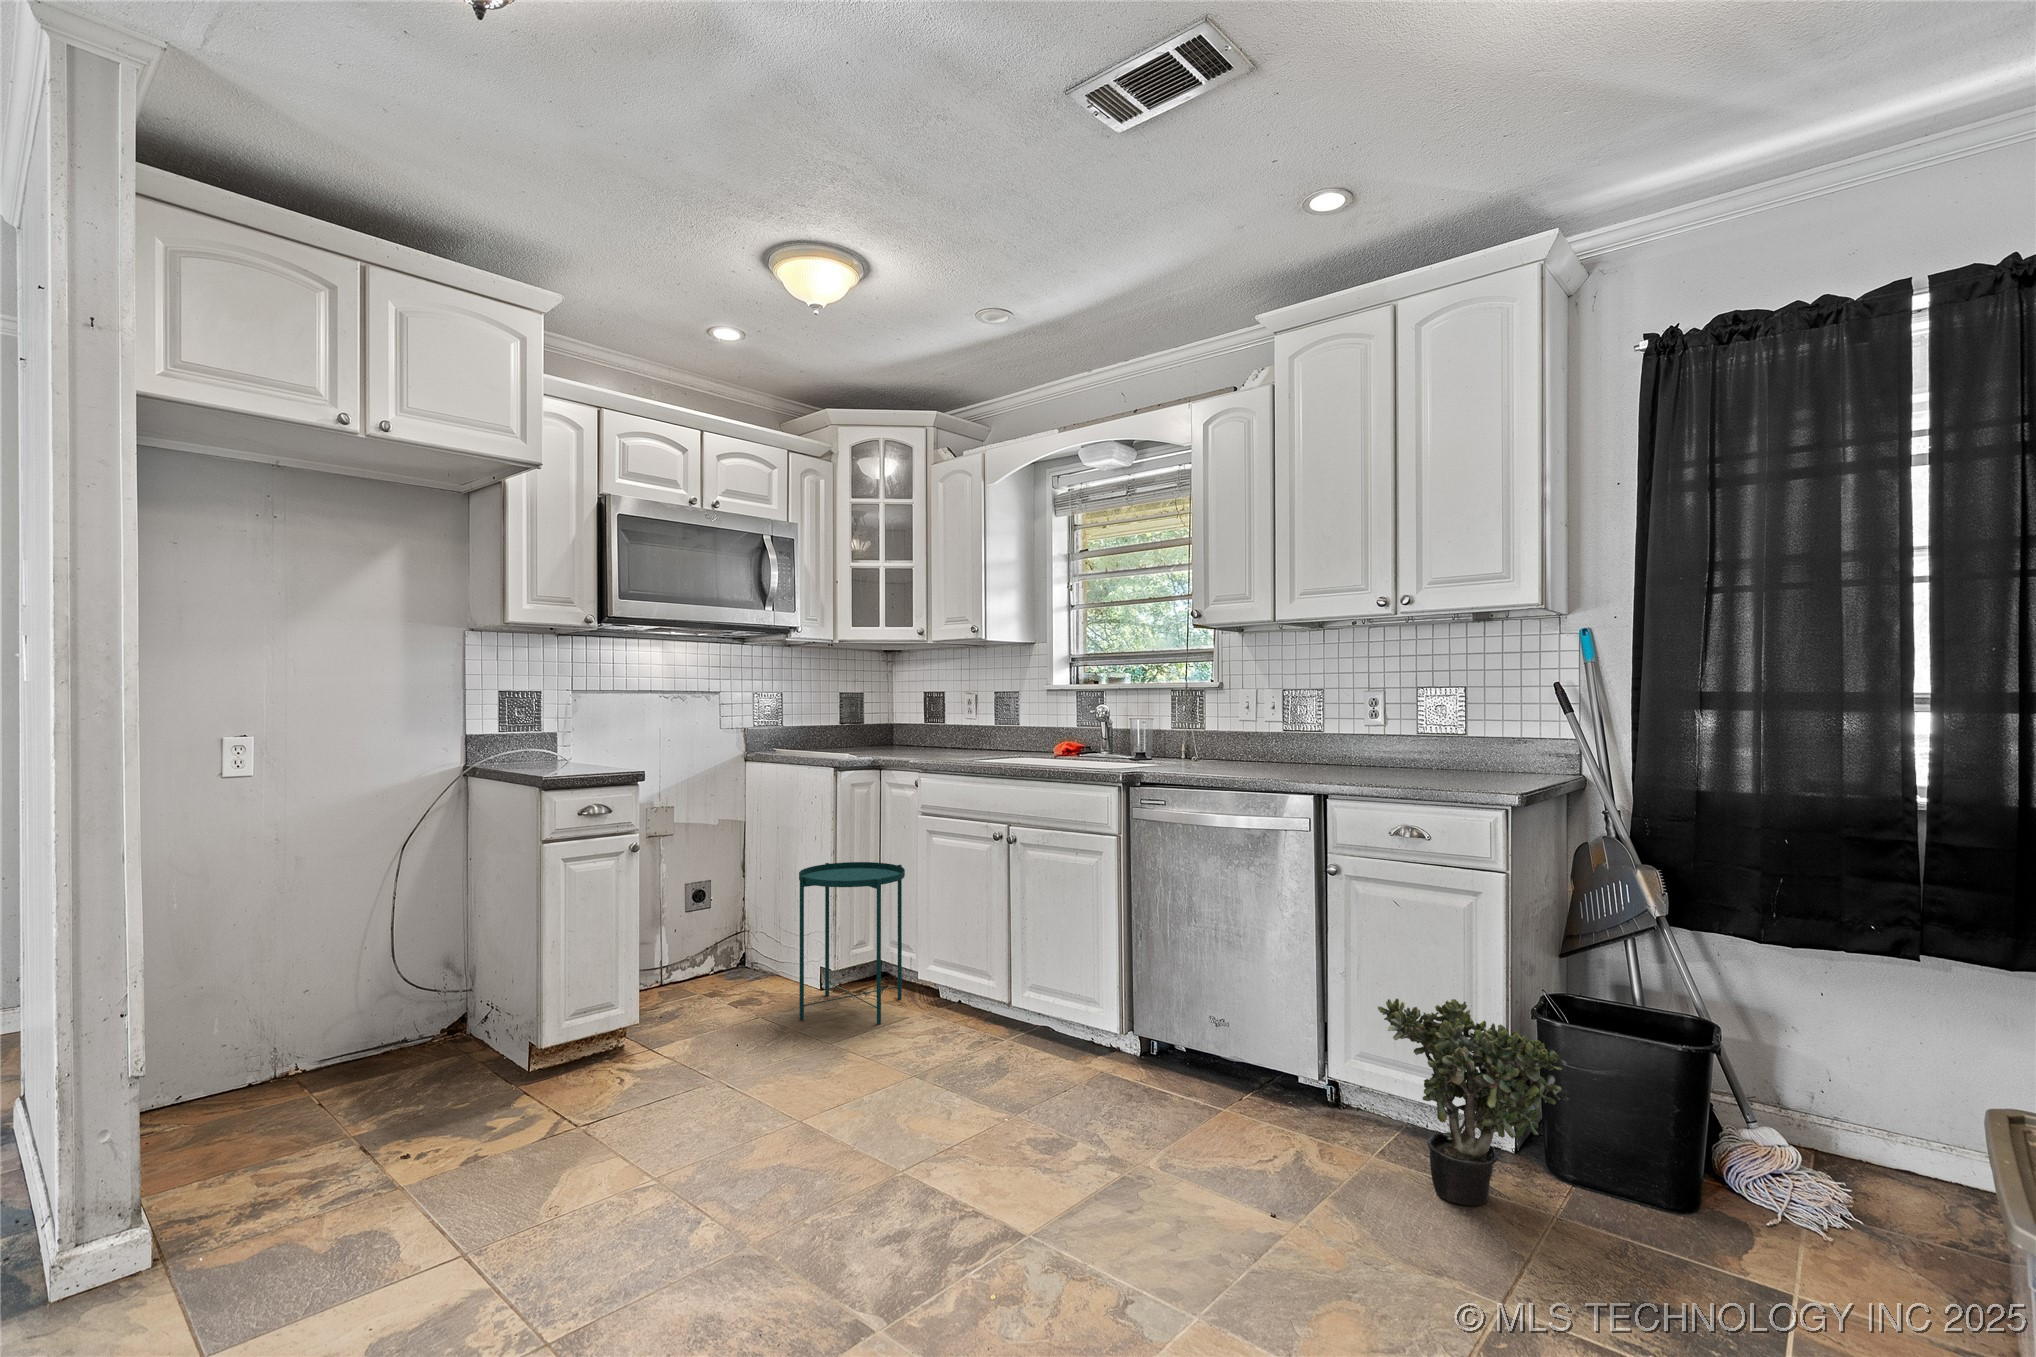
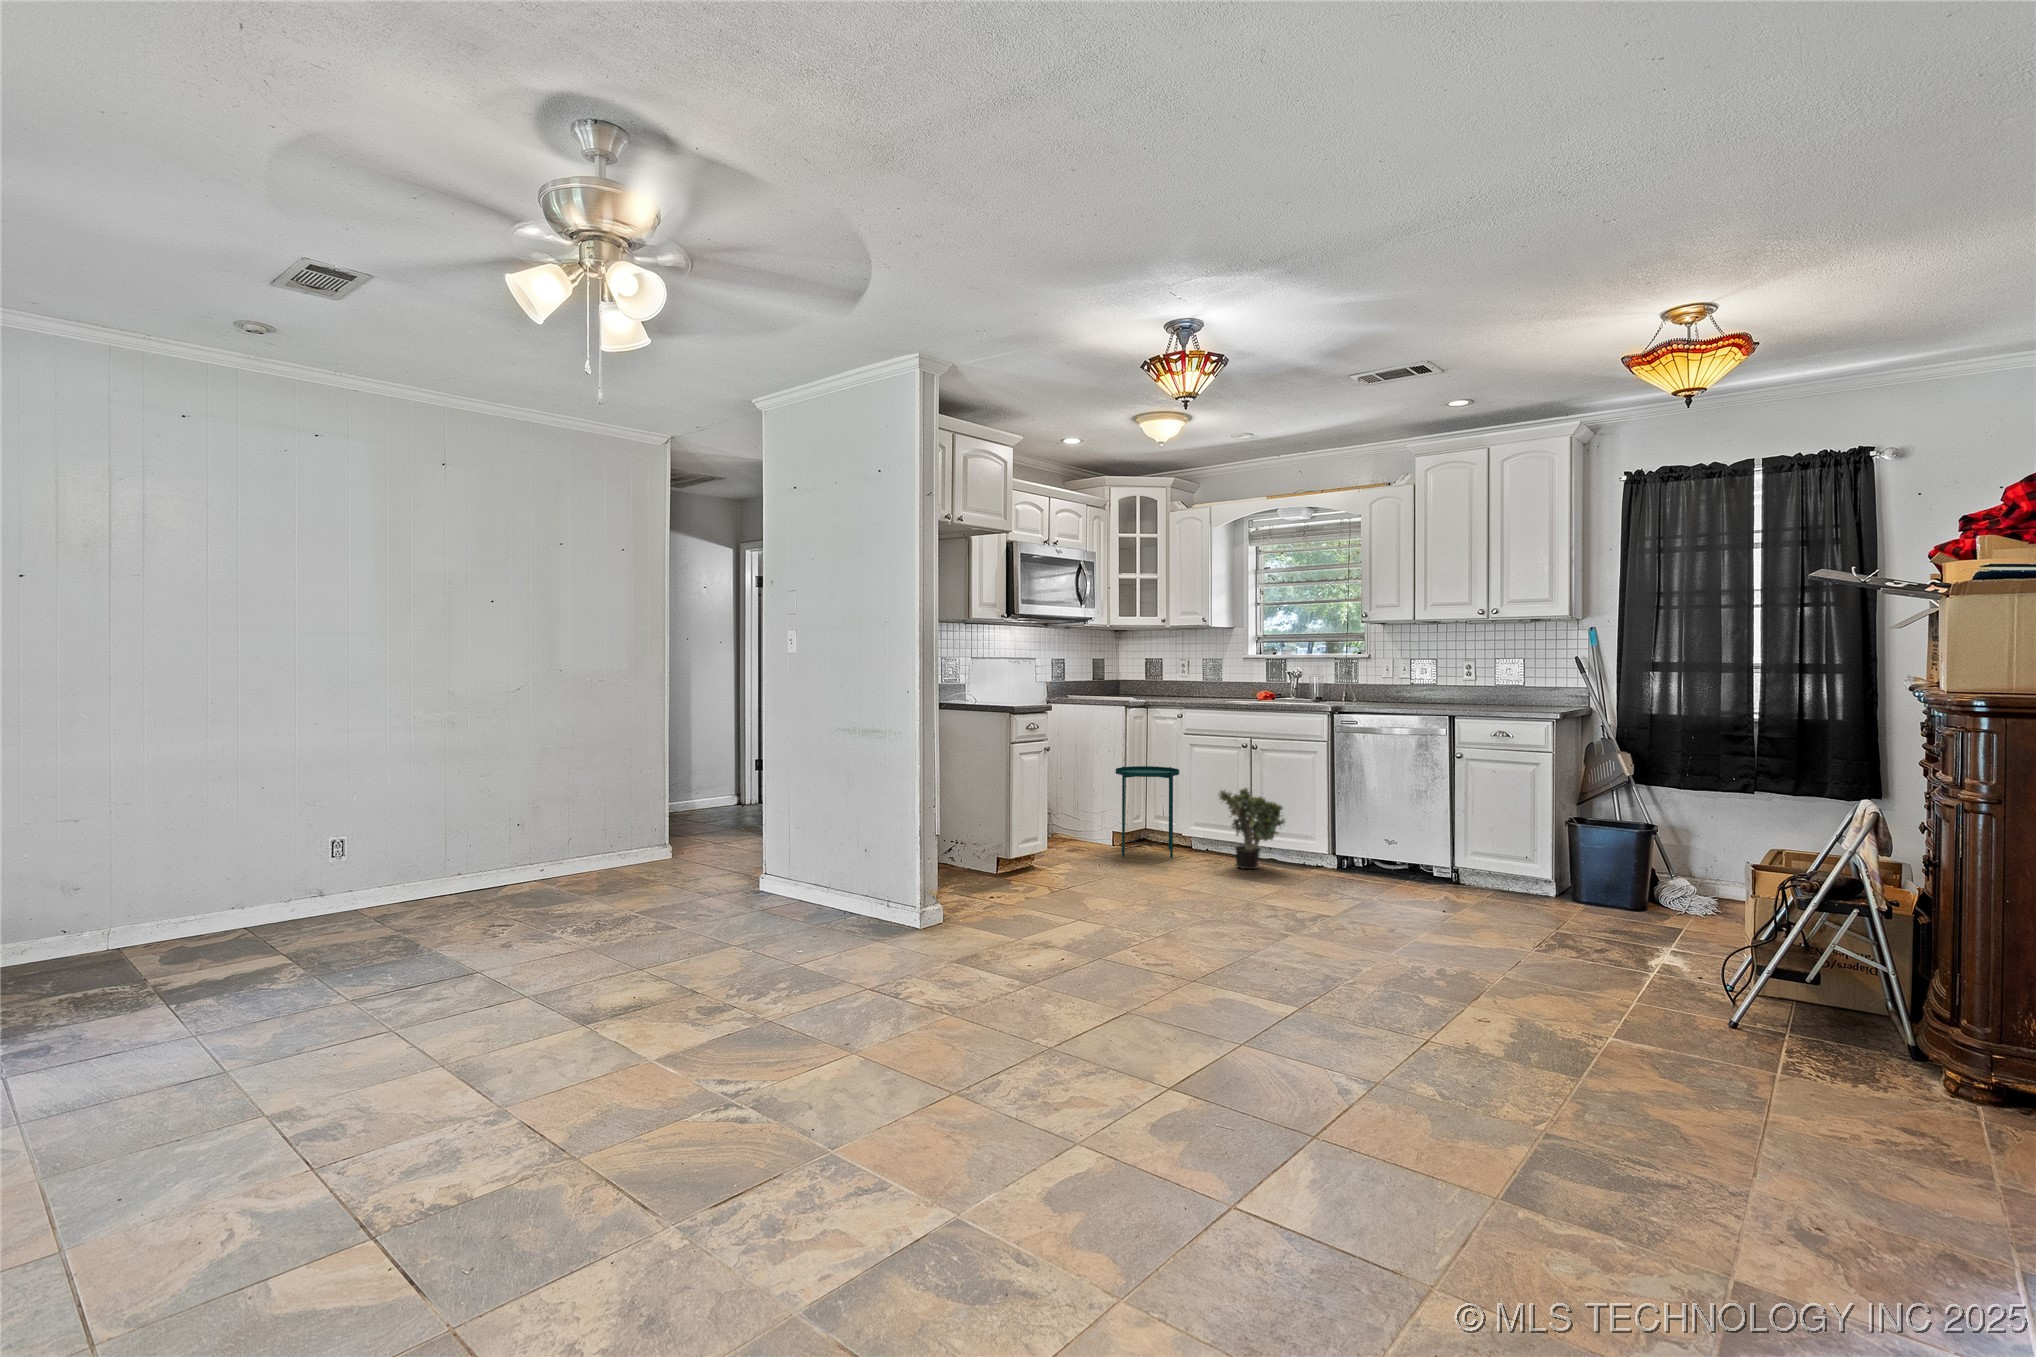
potted plant: present [1378,999,1562,1206] -> present [1219,788,1285,869]

